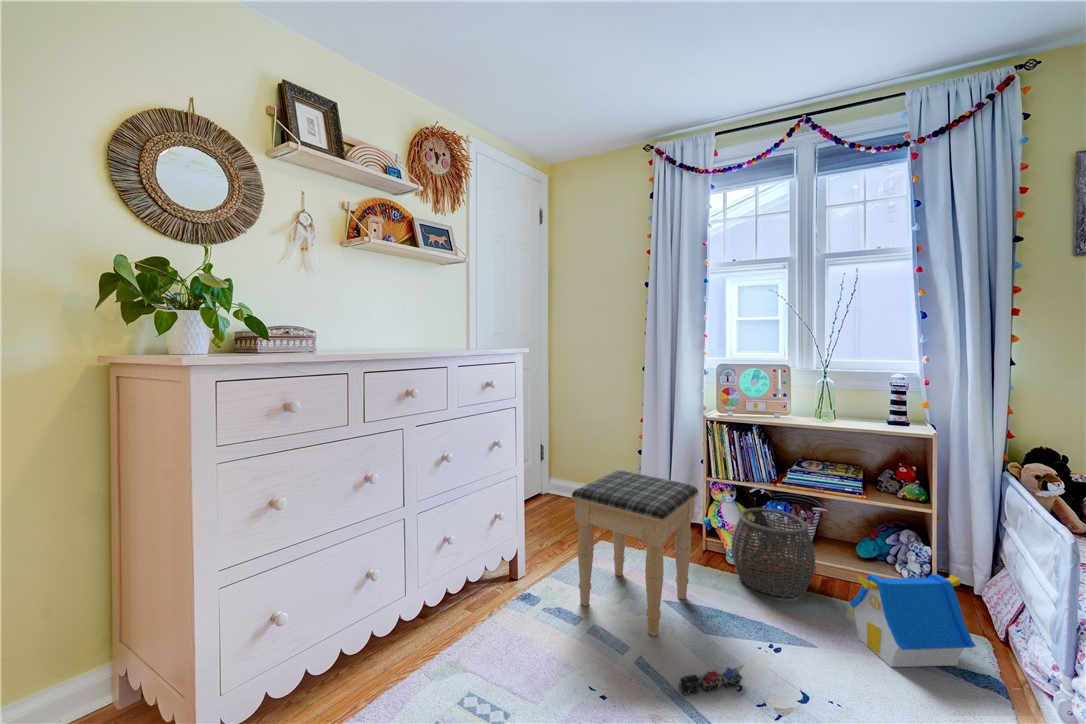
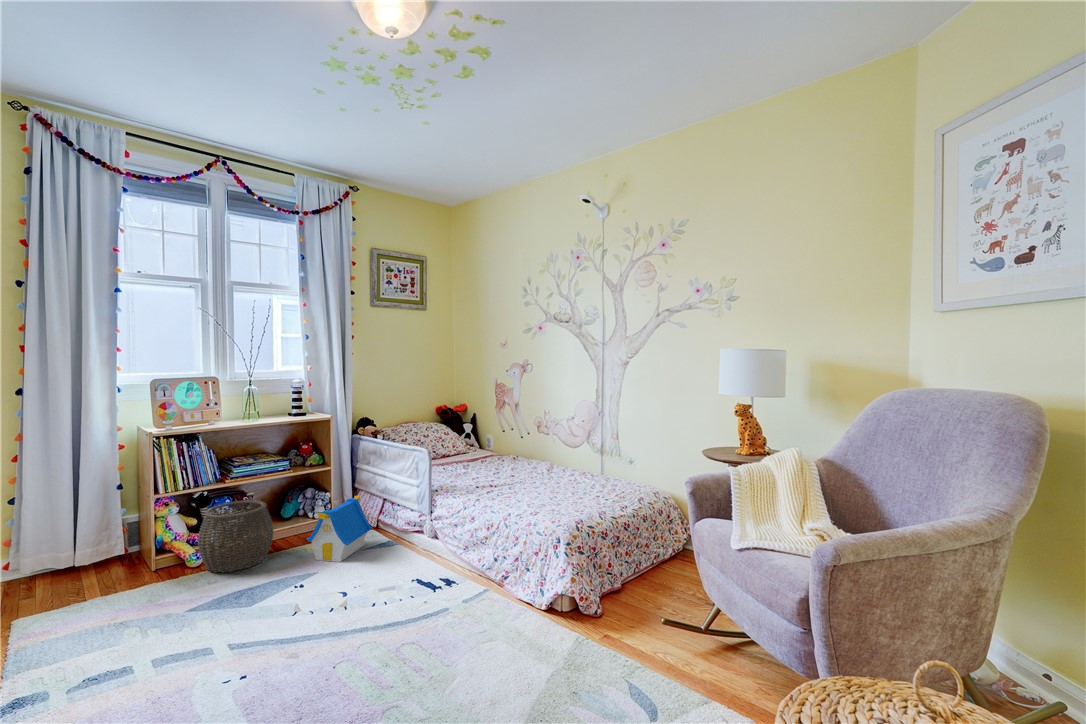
footstool: present [572,470,698,636] -> none [55,495,197,669]
toy train: present [679,667,743,695] -> none [242,607,279,642]

